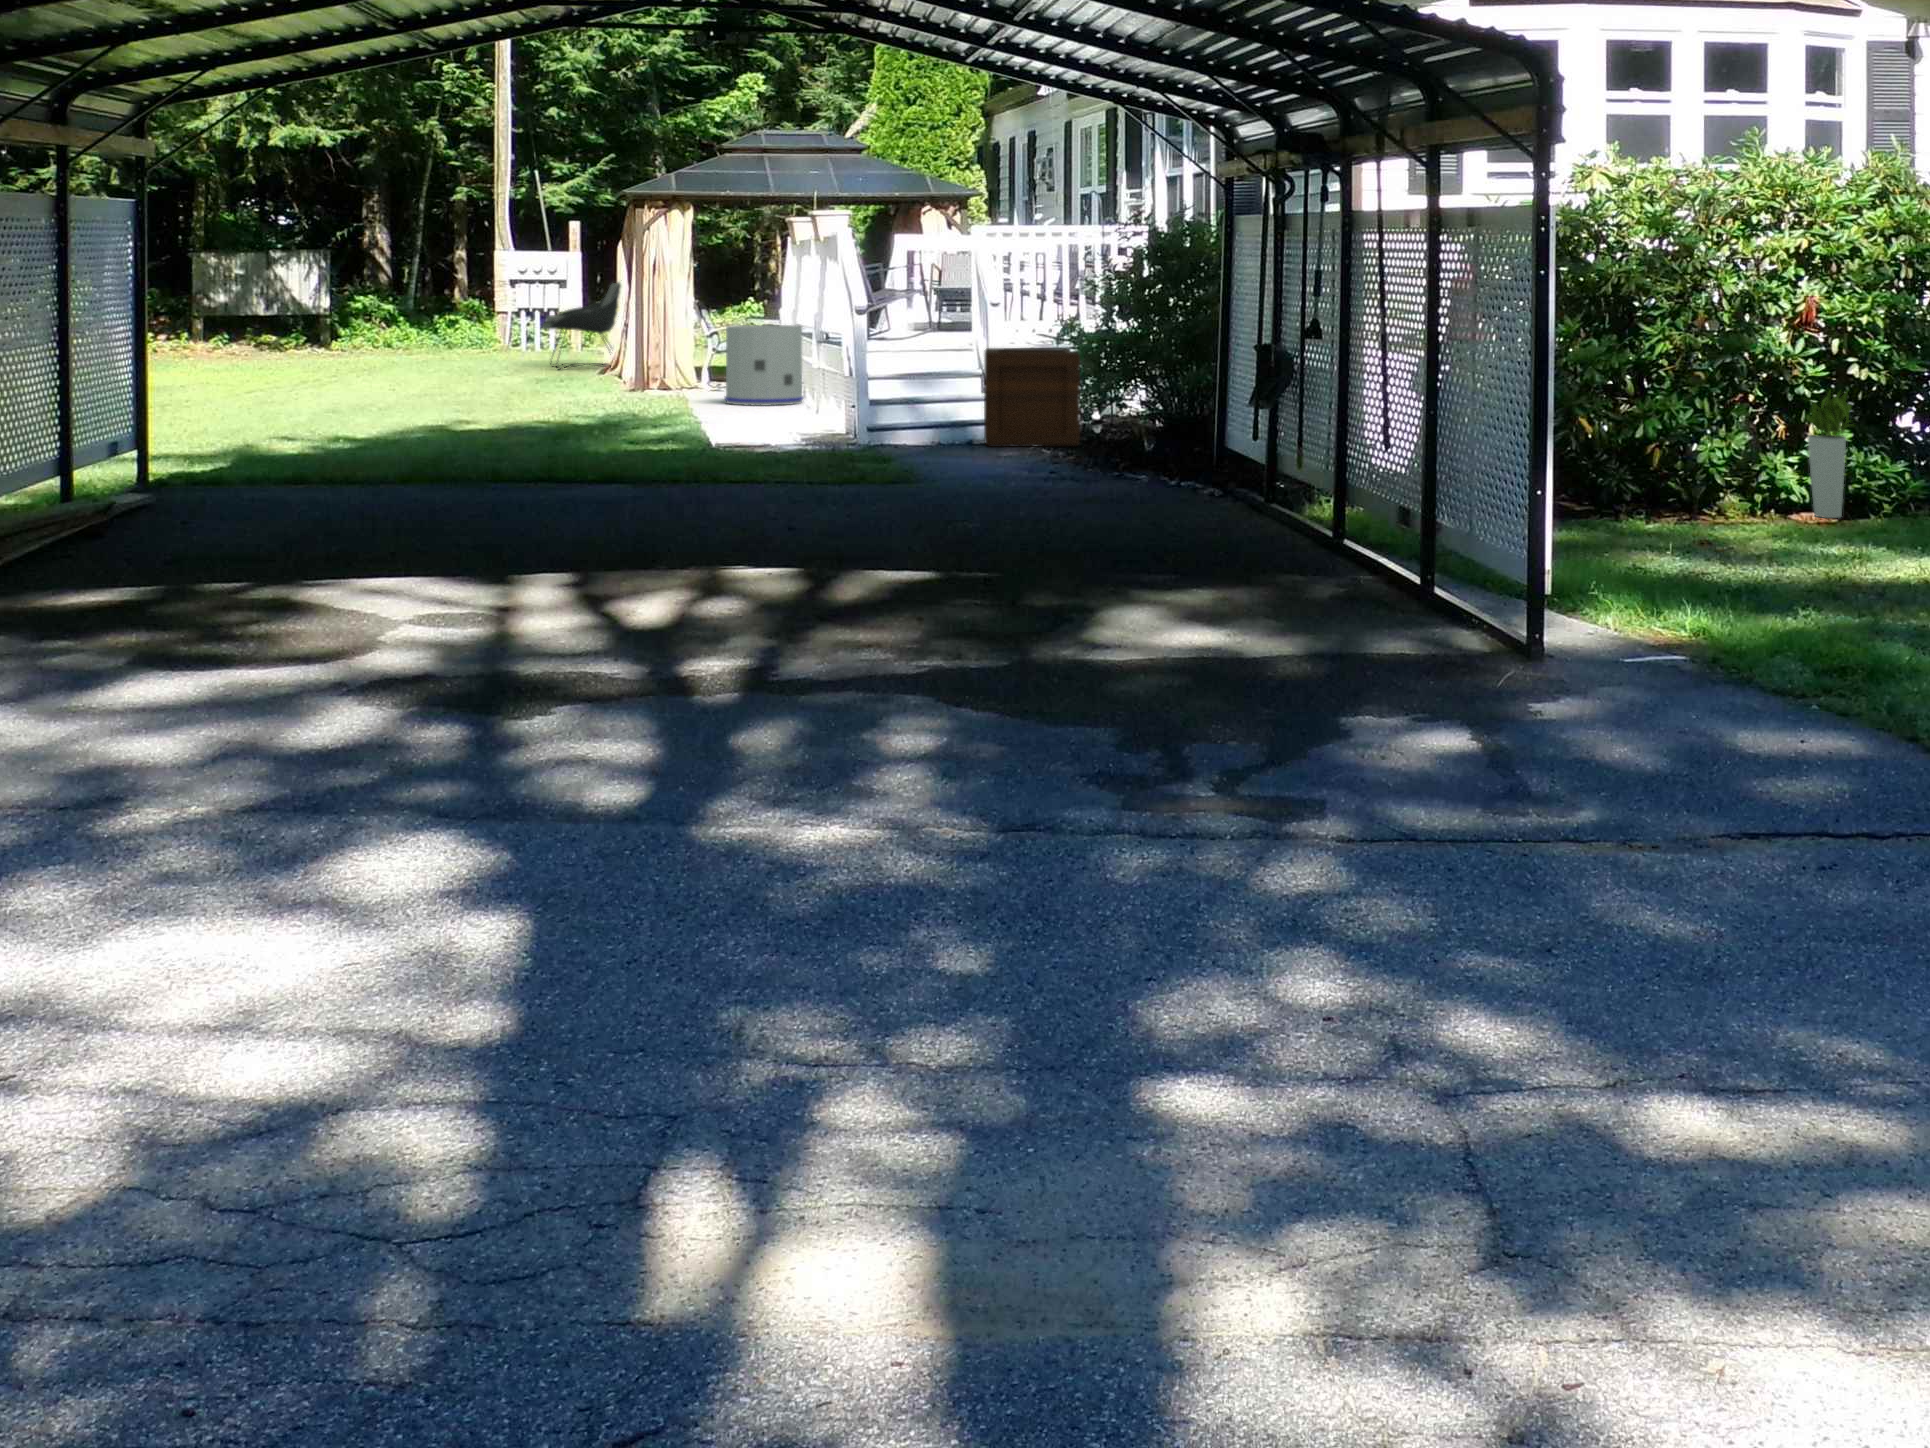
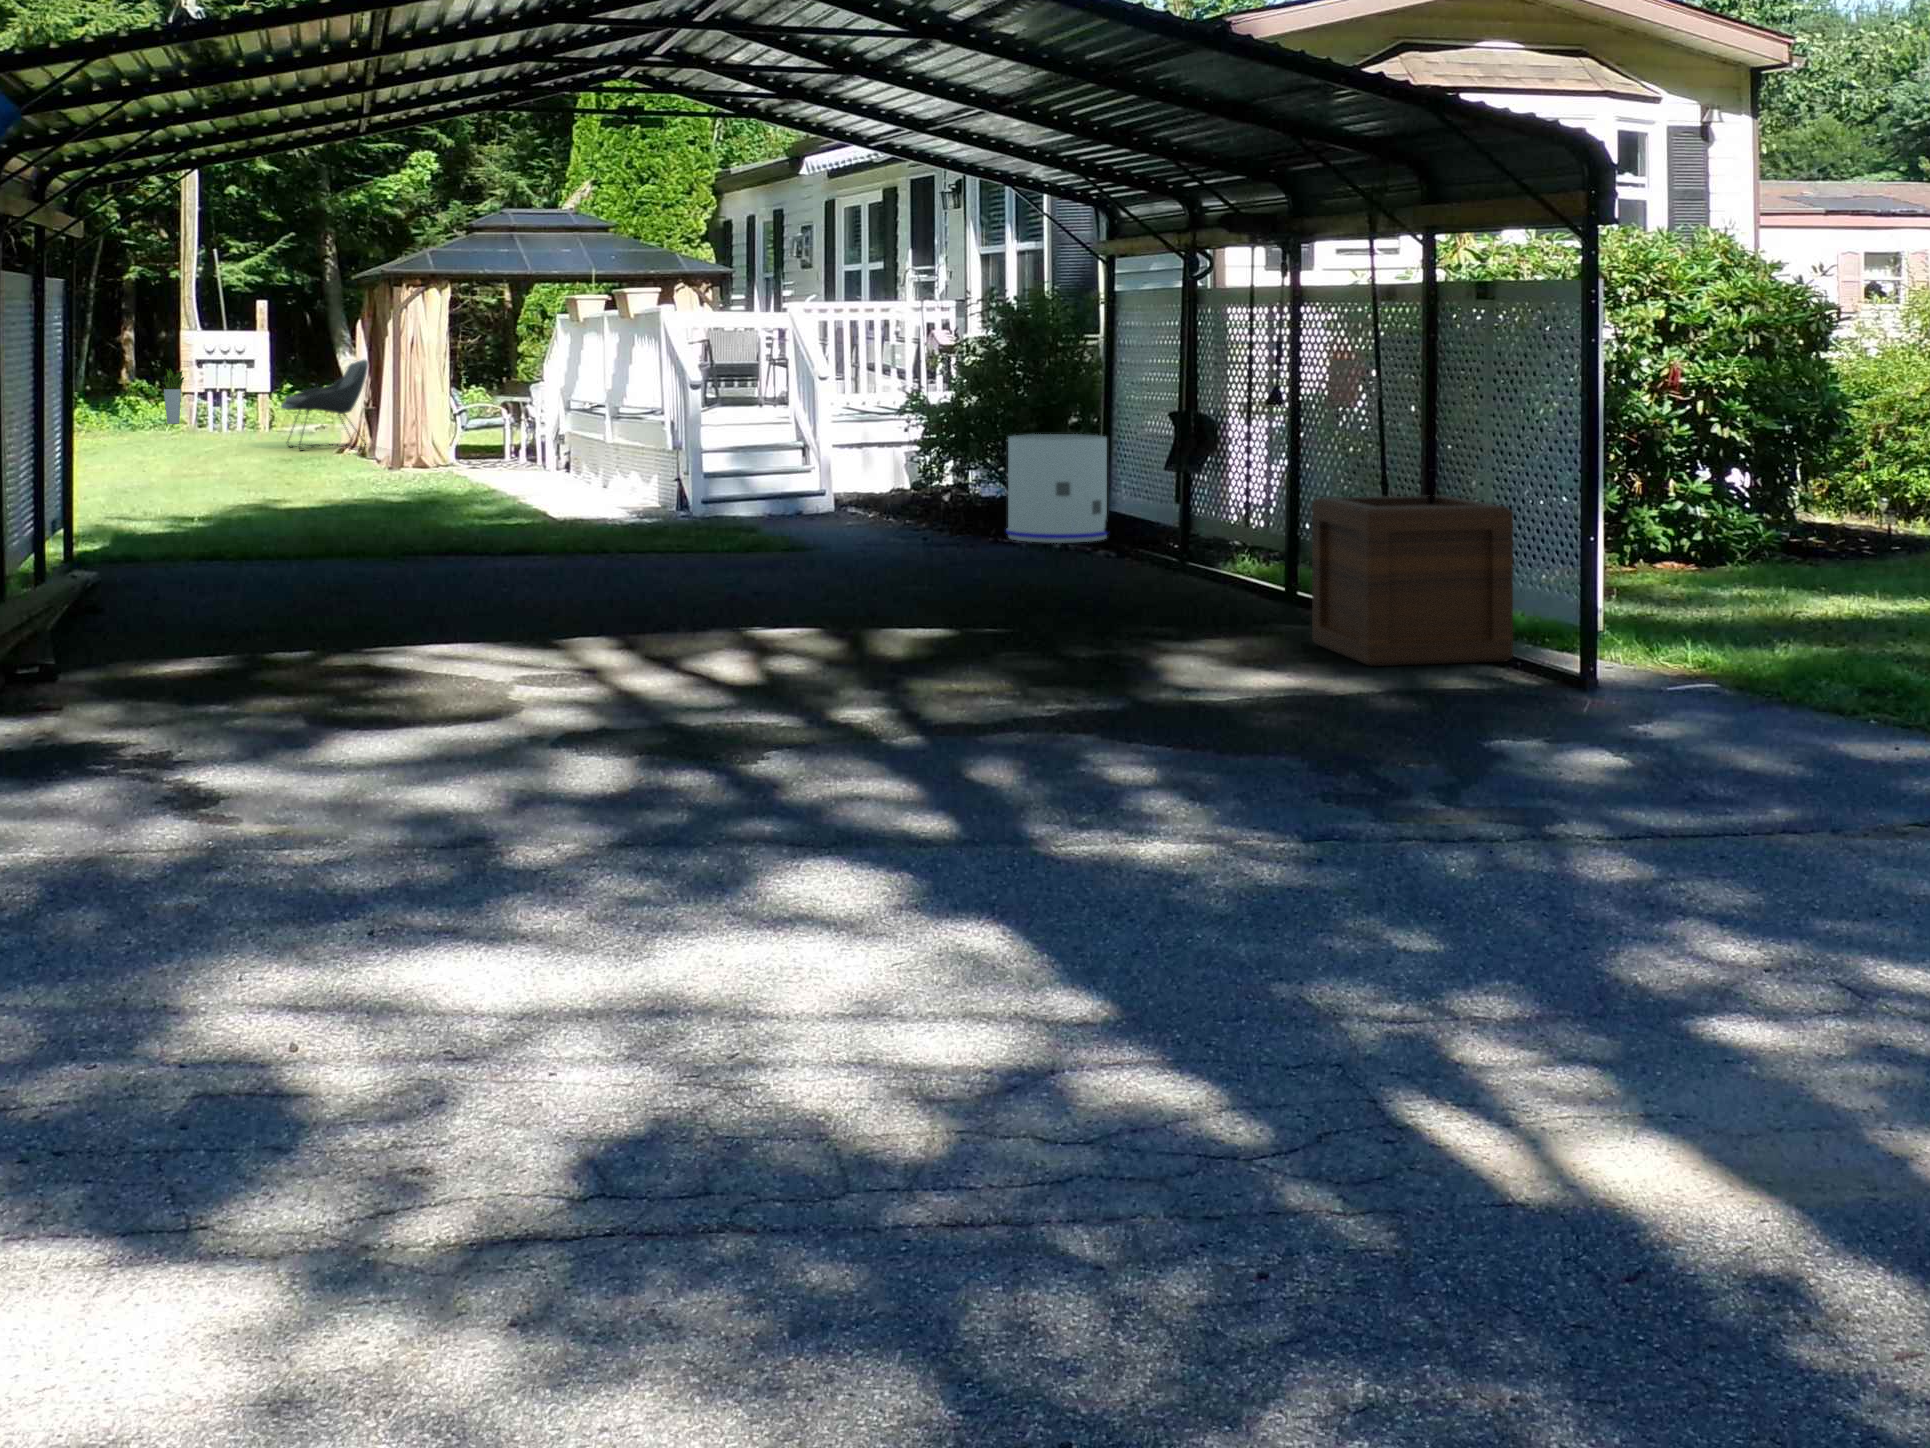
trash can: present [724,325,804,406] -> present [1006,434,1107,543]
wooden crate: present [984,348,1080,447] -> present [1312,495,1513,666]
planter: present [1806,390,1852,518] -> present [163,369,184,424]

